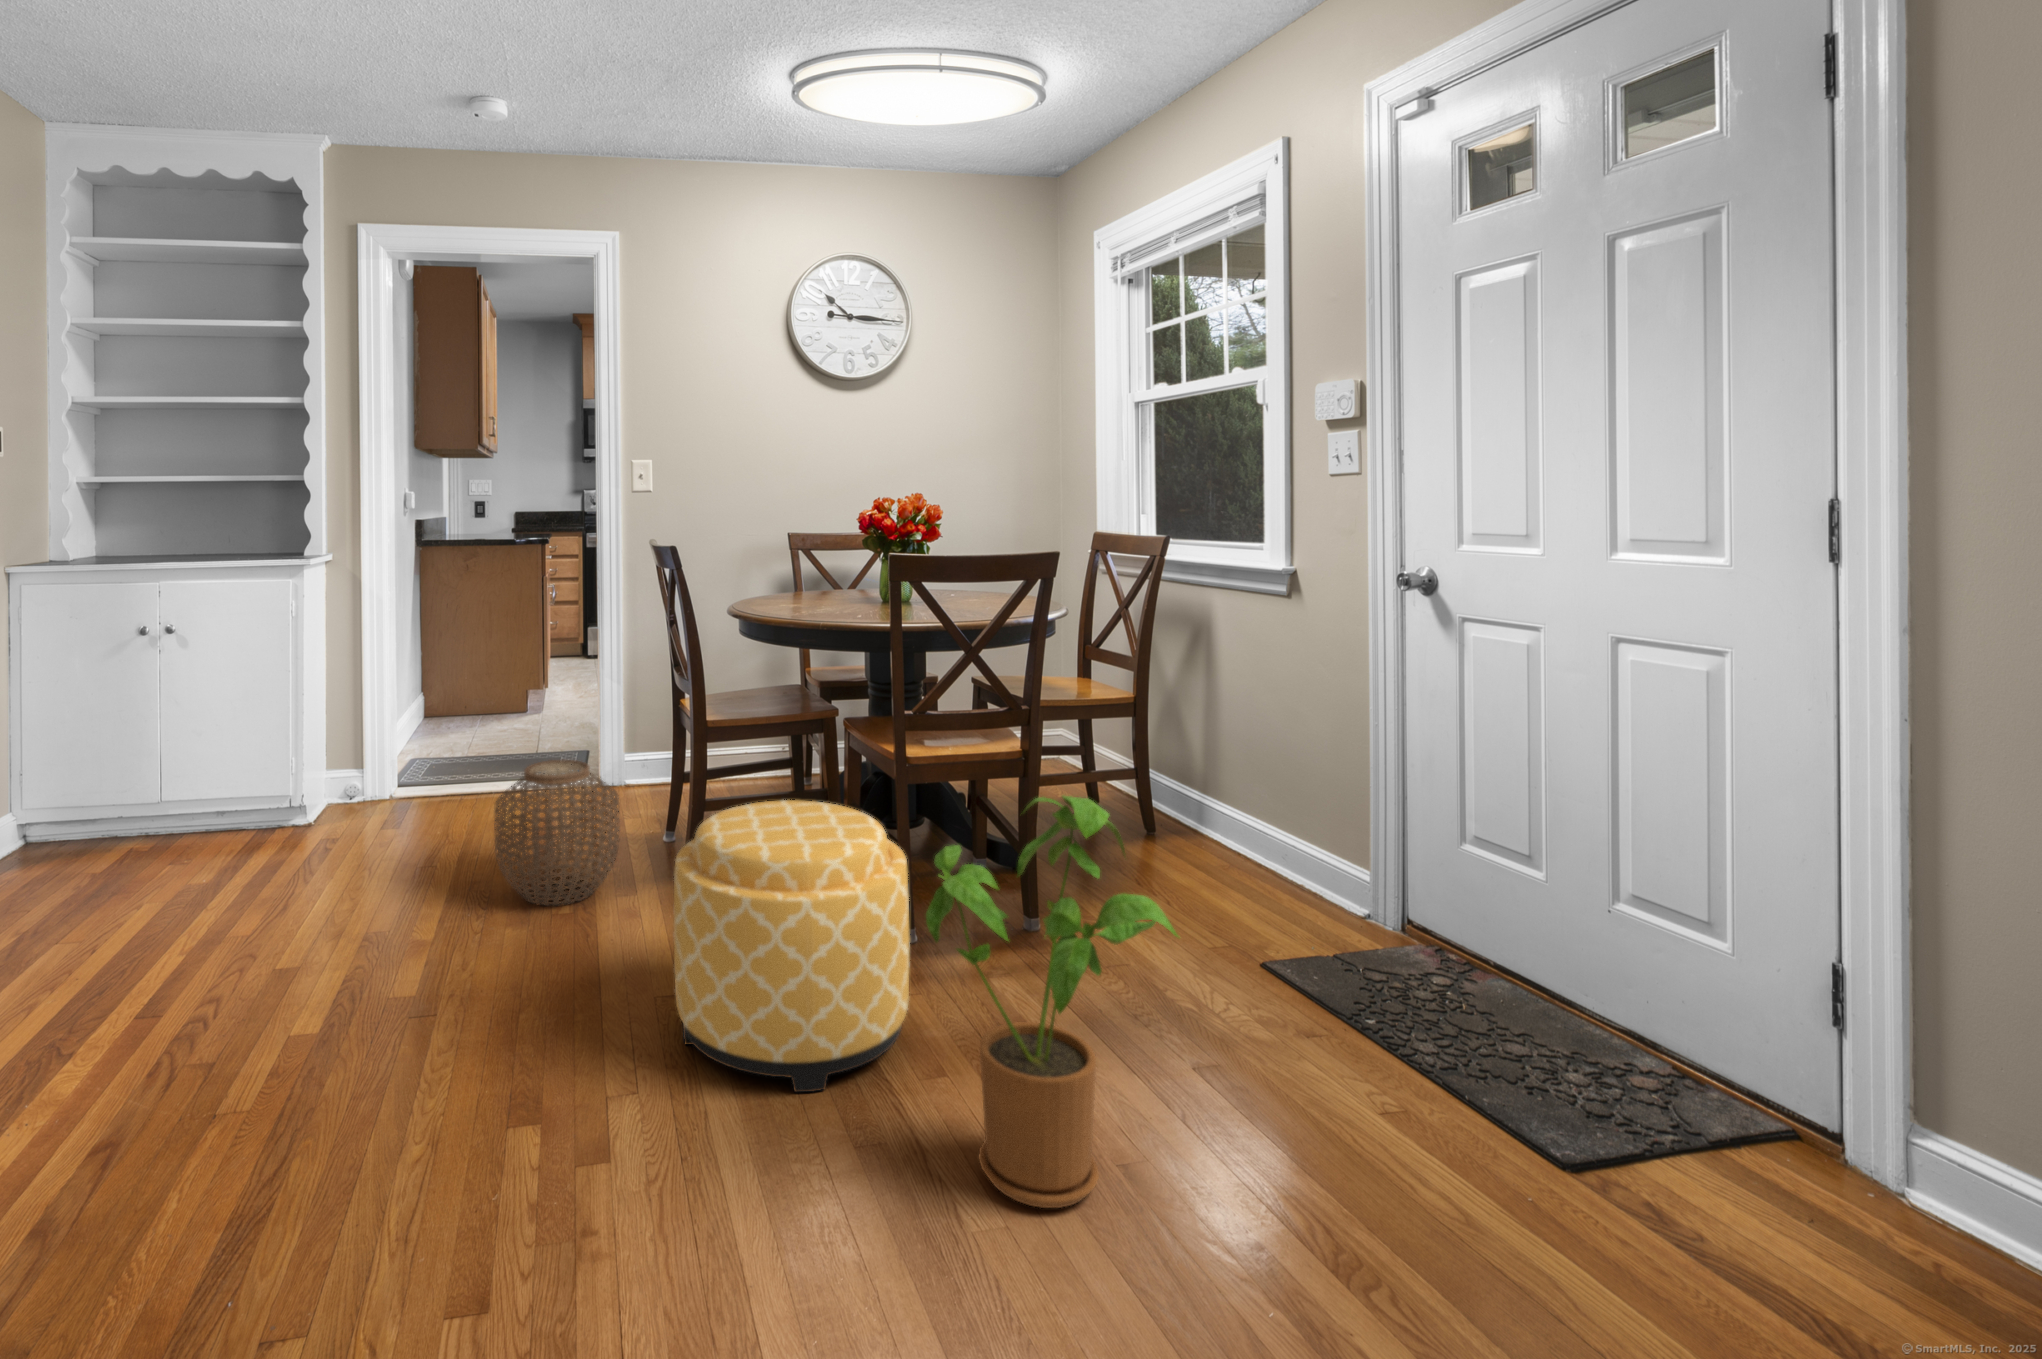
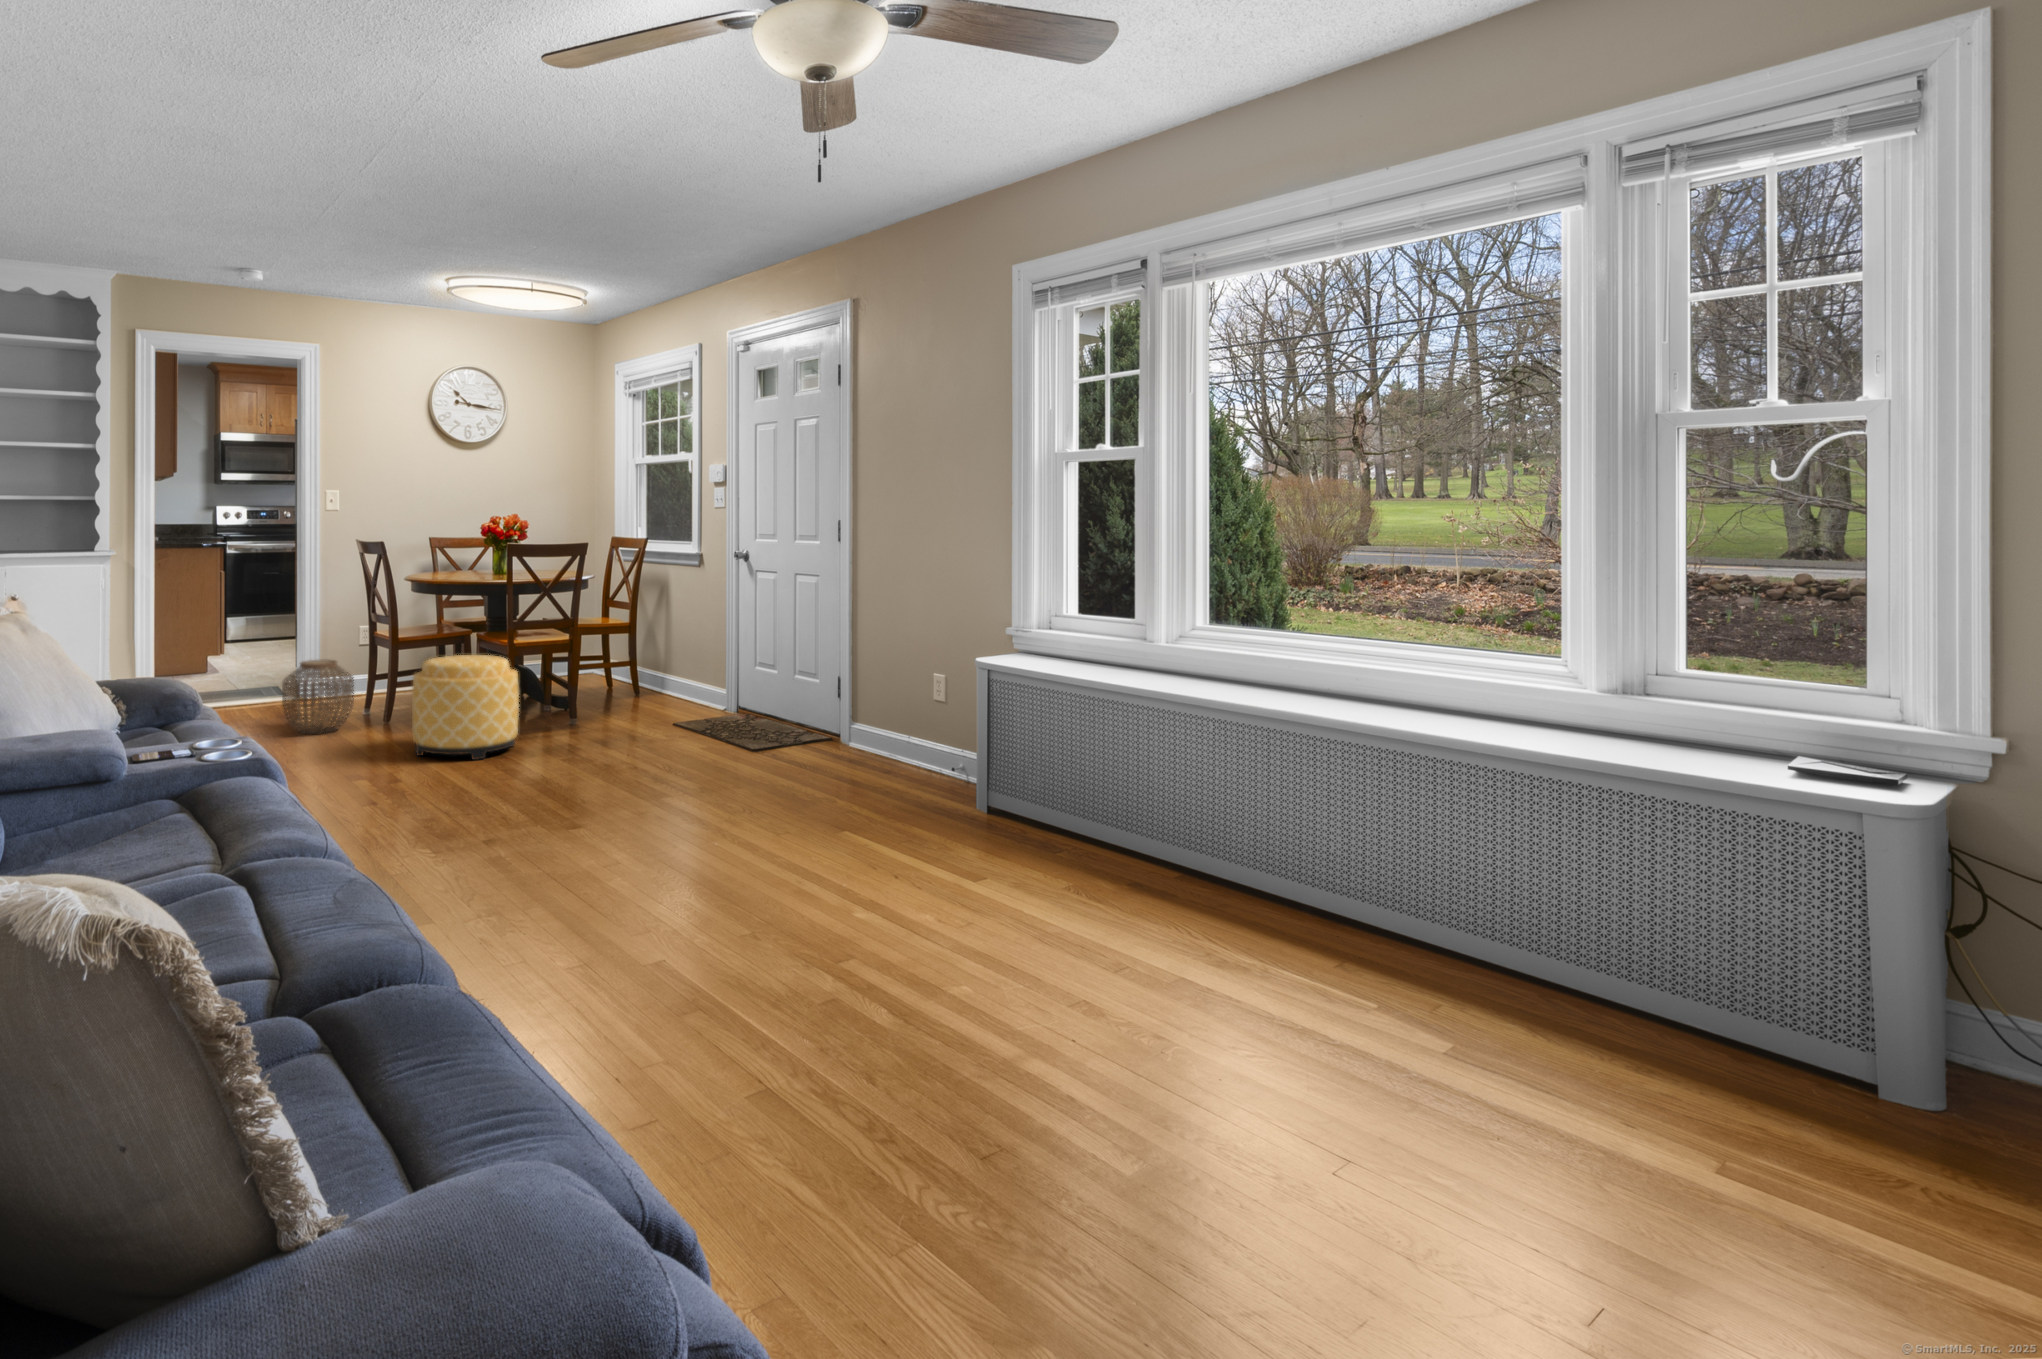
house plant: present [926,796,1178,1208] -> none [529,627,617,768]

